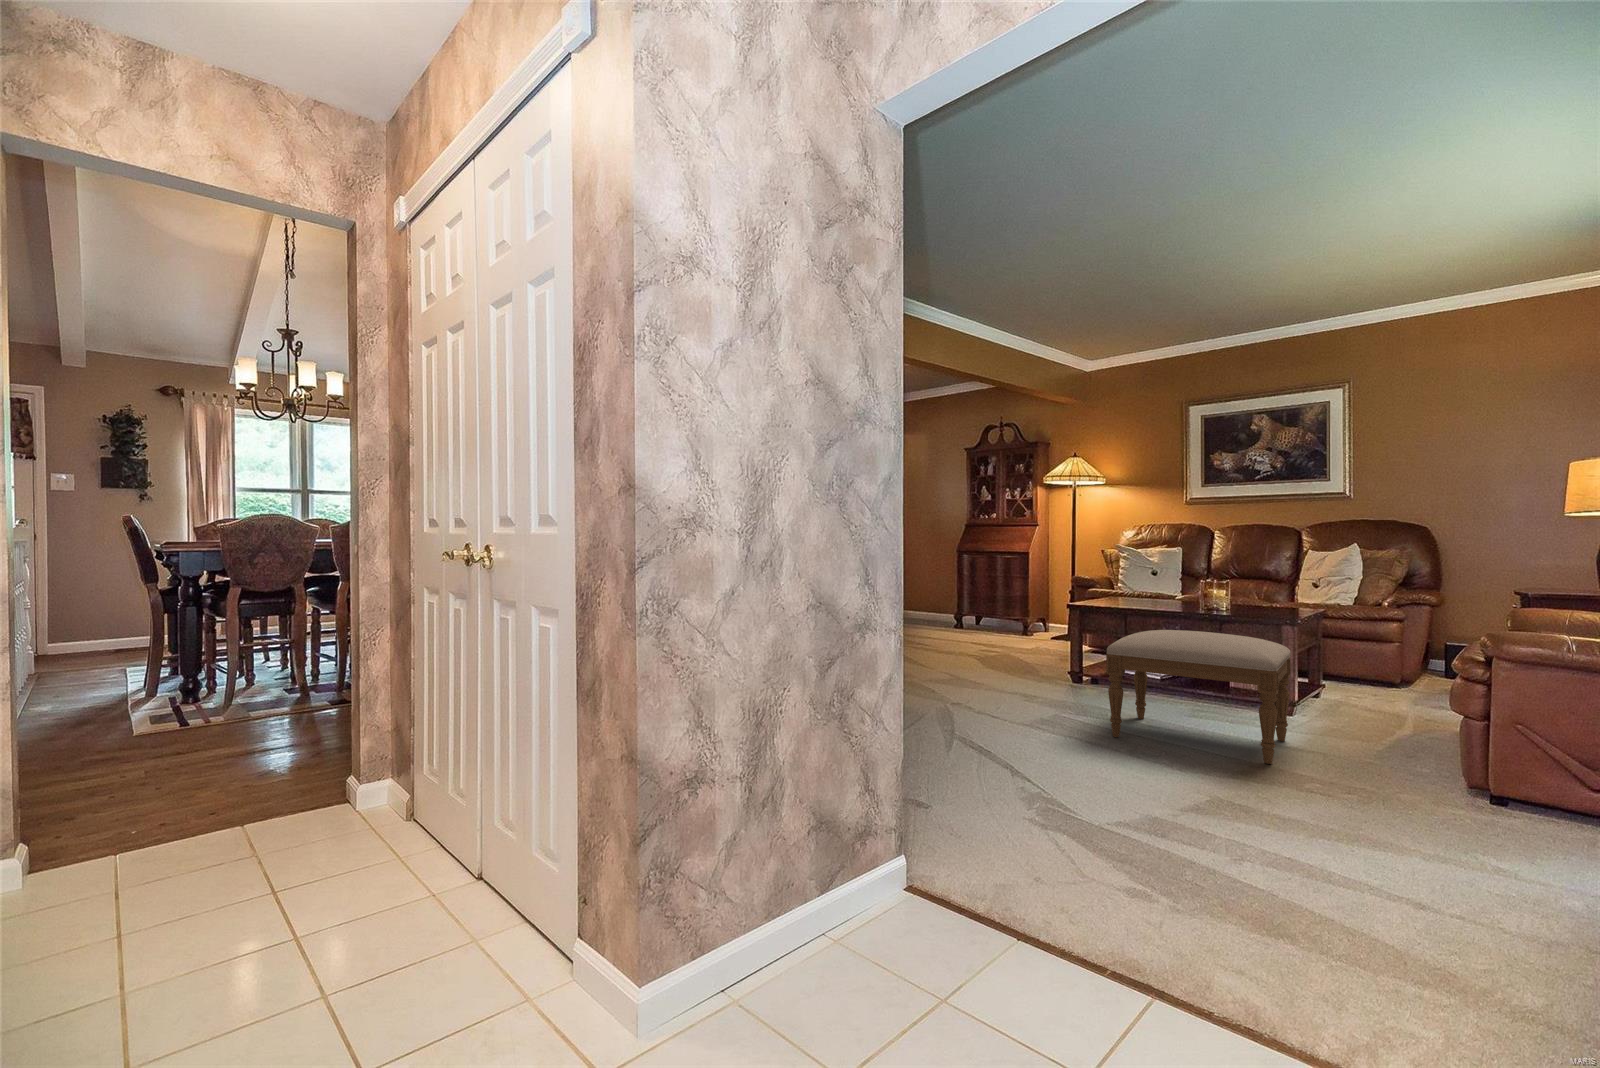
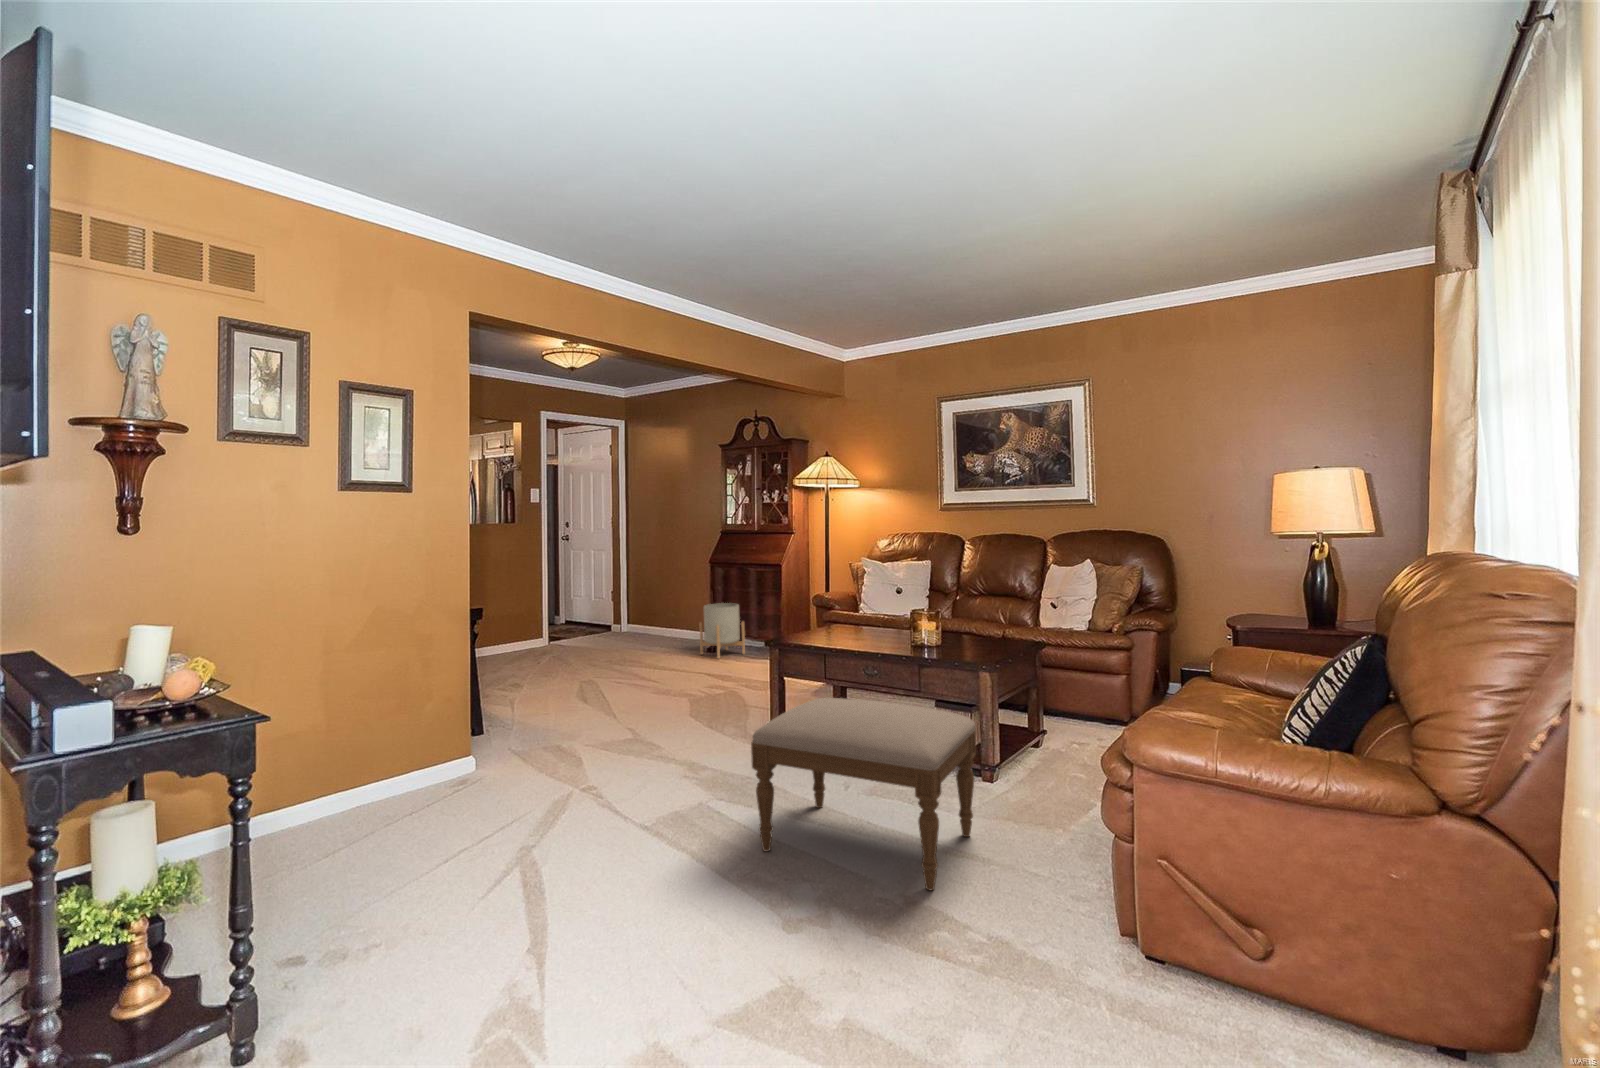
planter: none [954,585,994,631] -> present [700,603,745,659]

